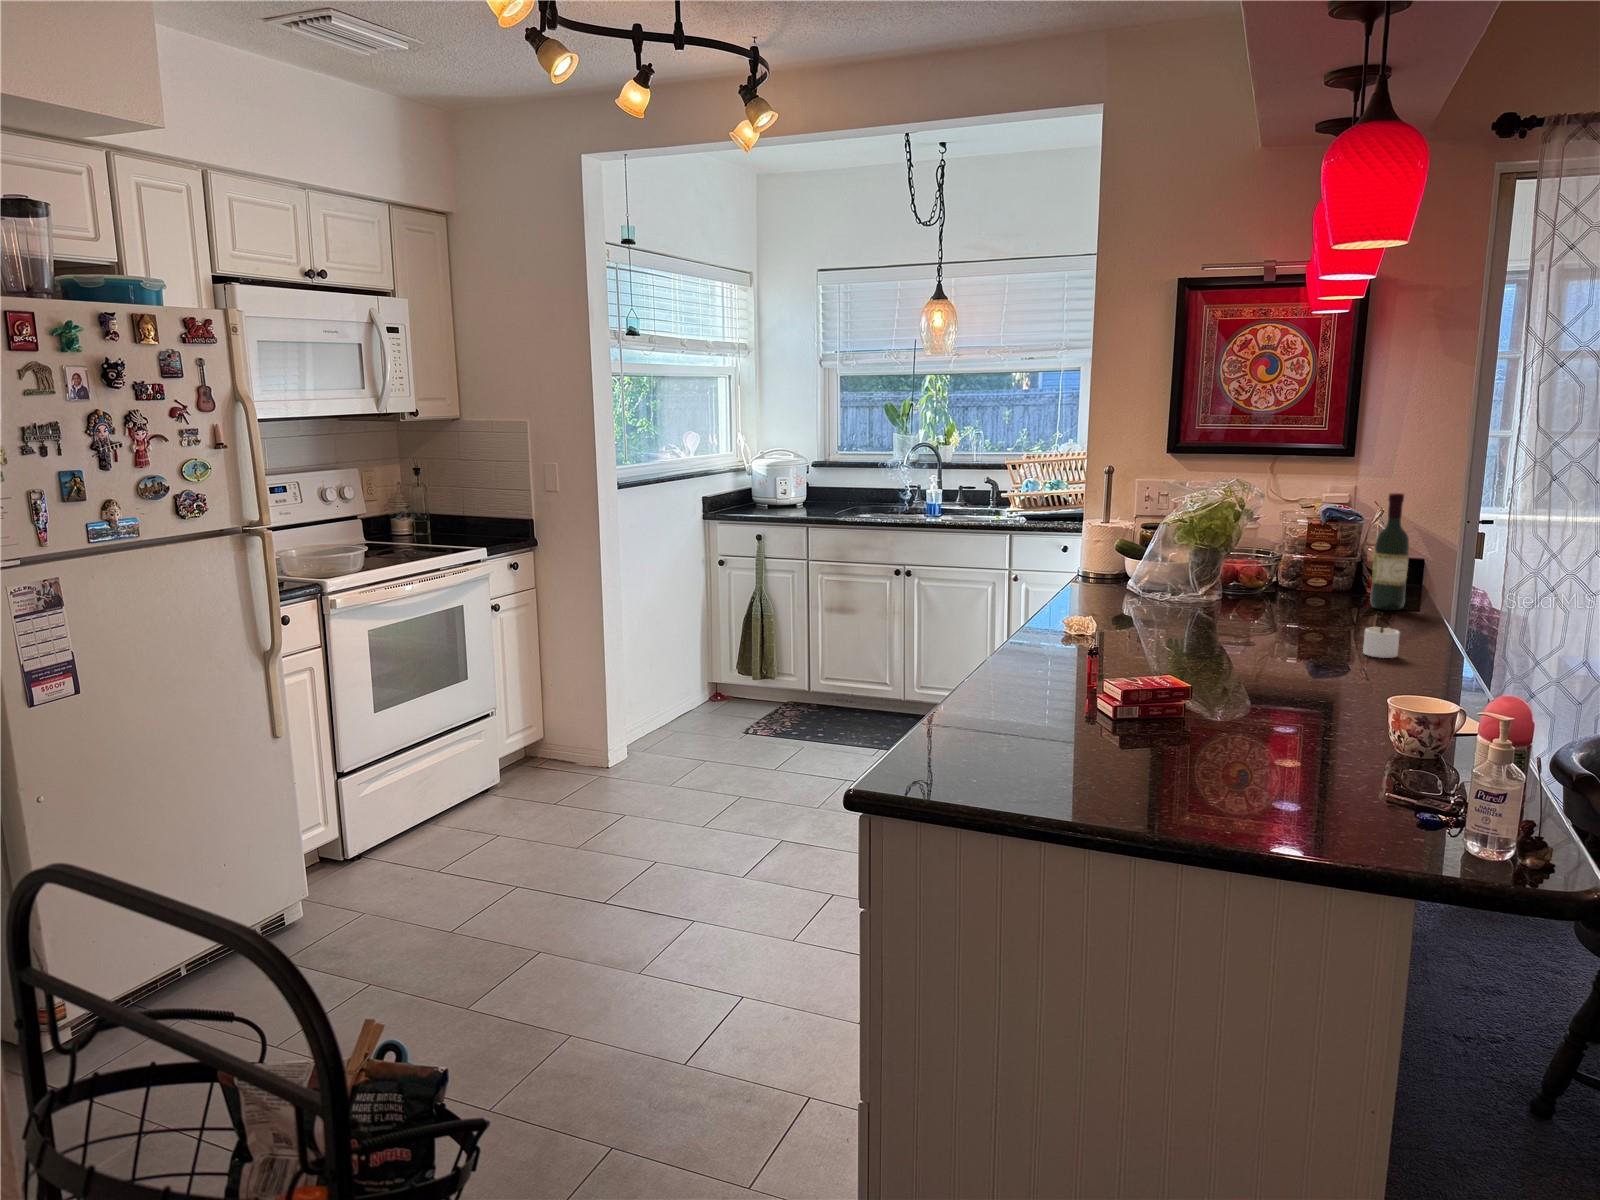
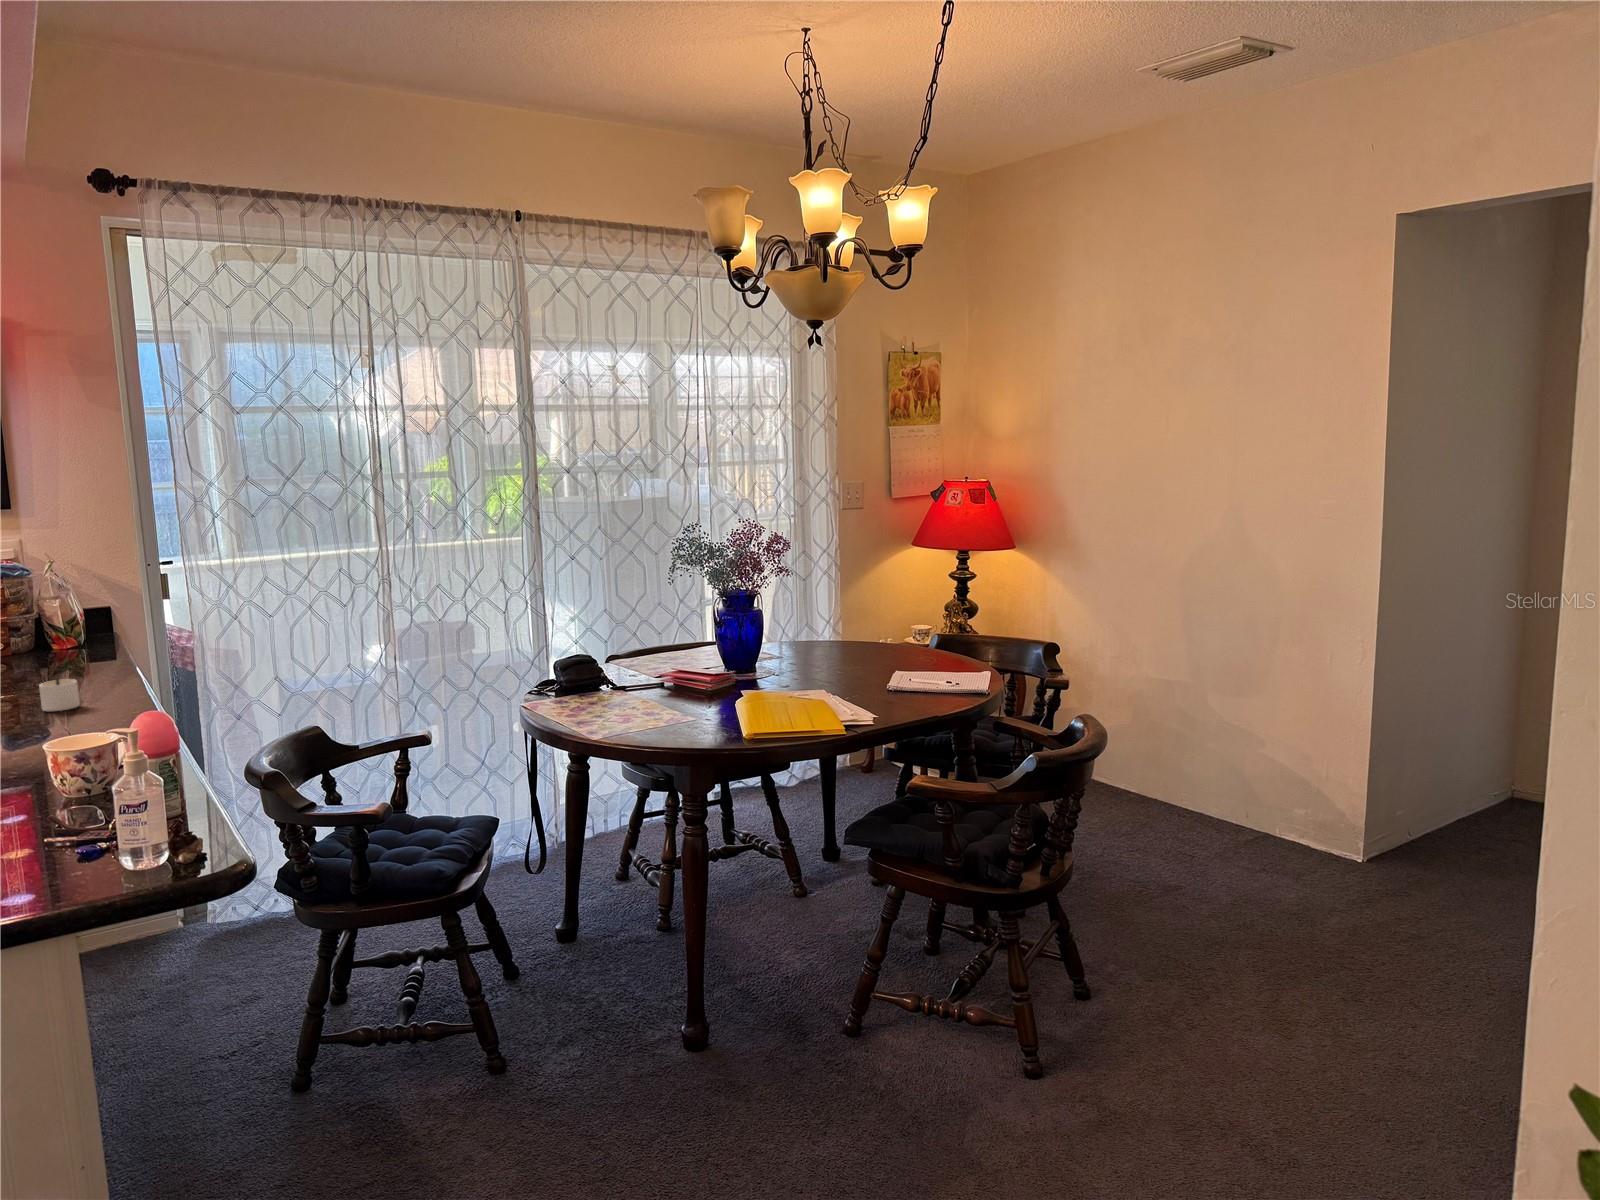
wine bottle: present [1370,493,1409,610] -> none [48,542,92,663]

